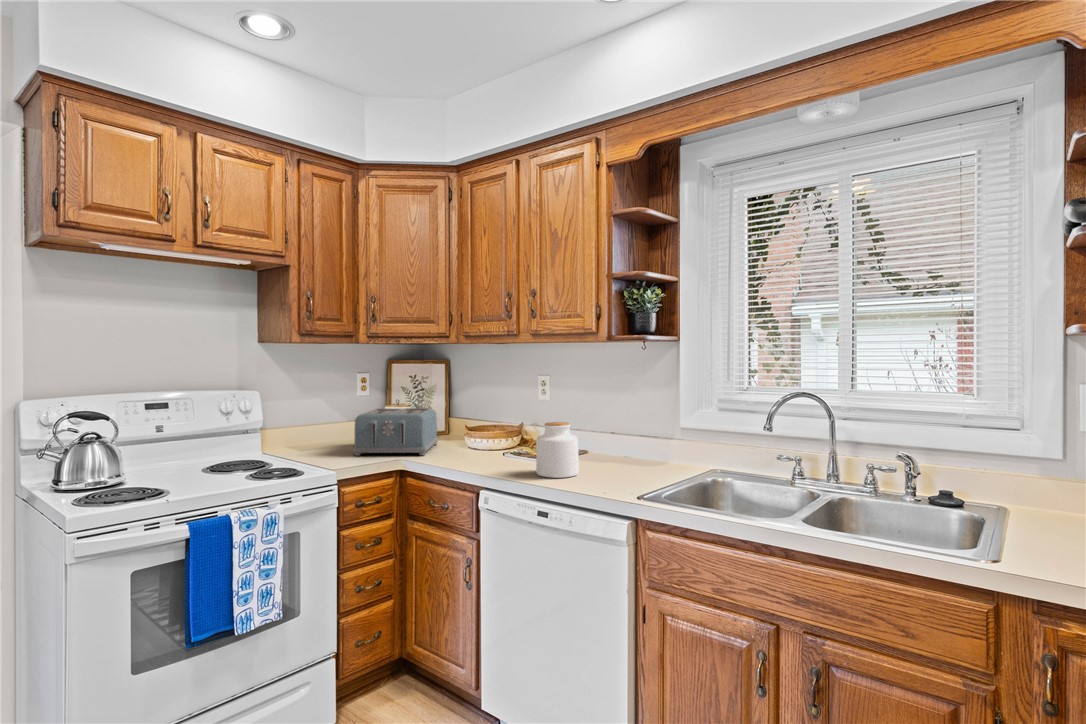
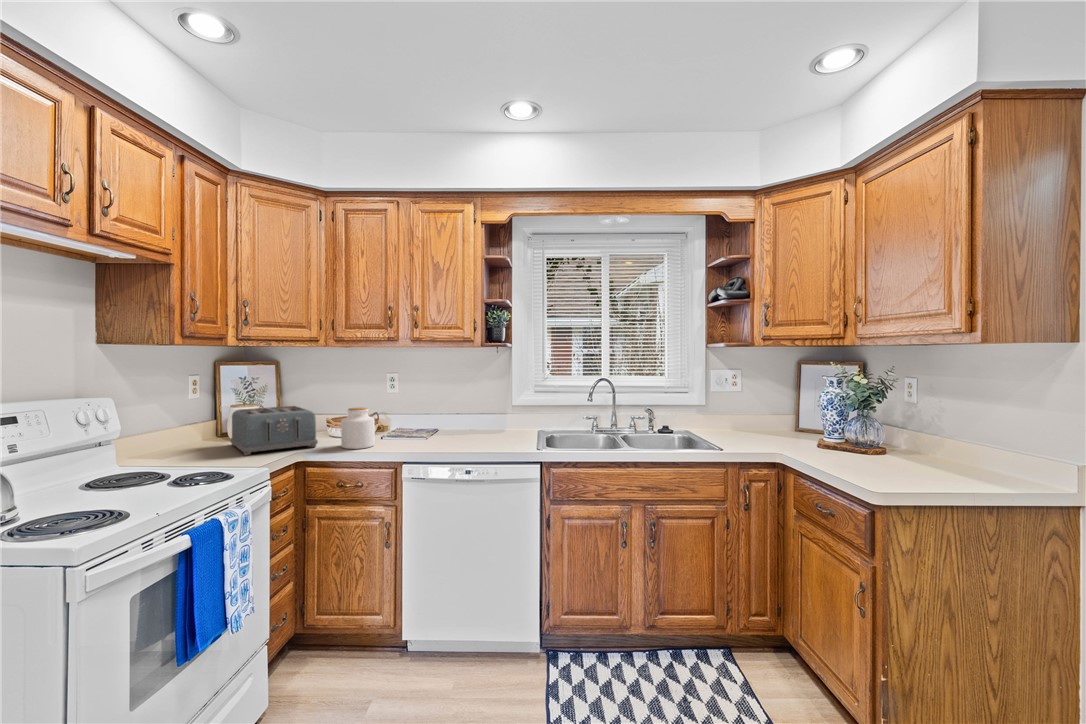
jar: present [536,422,578,478] -> present [341,408,375,449]

